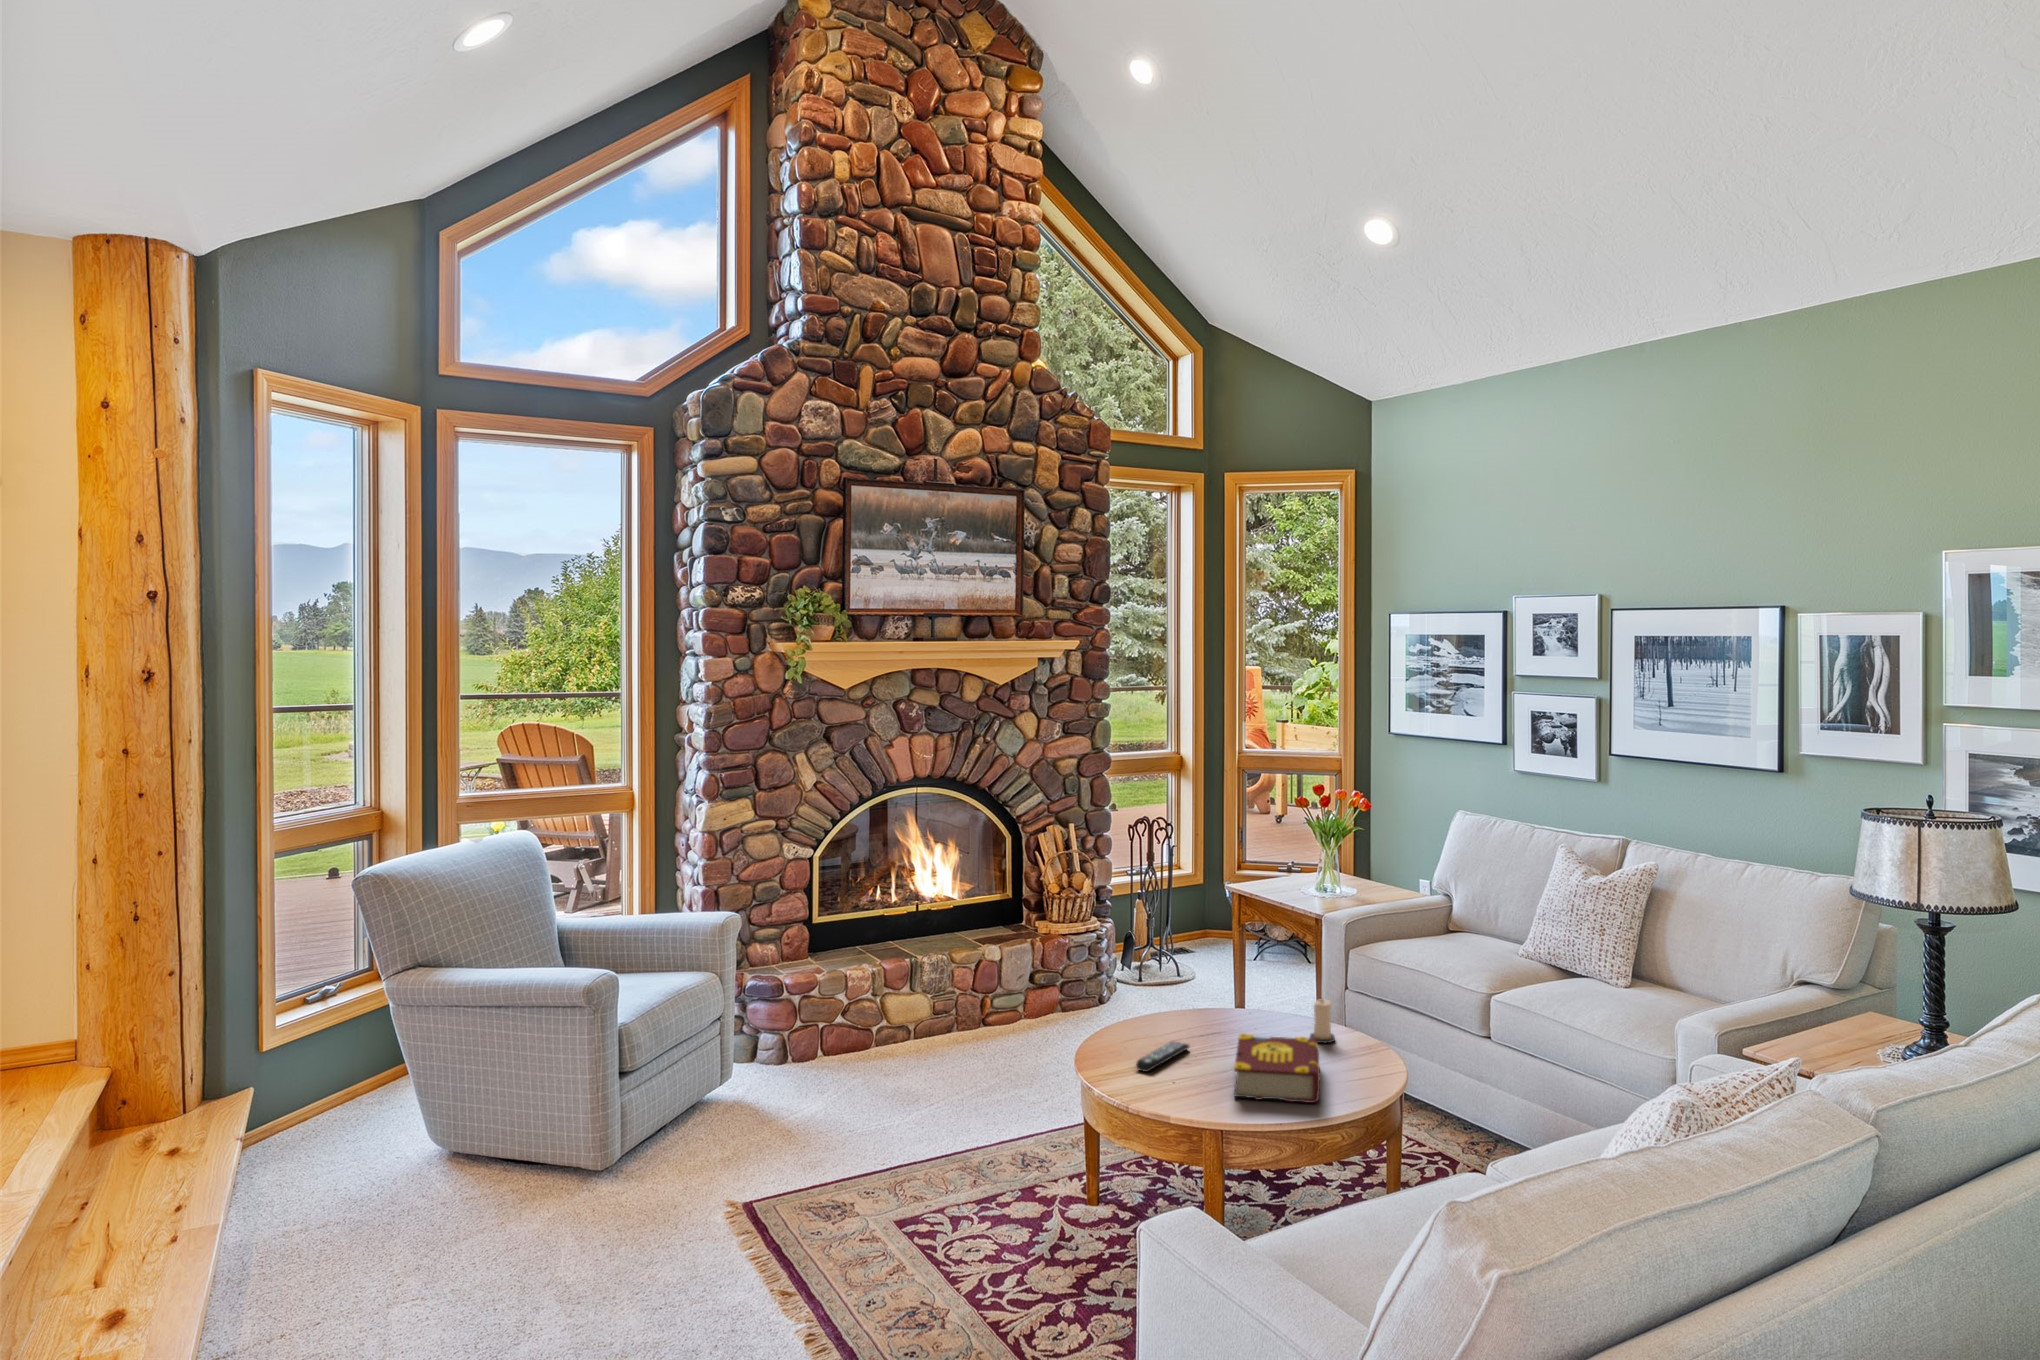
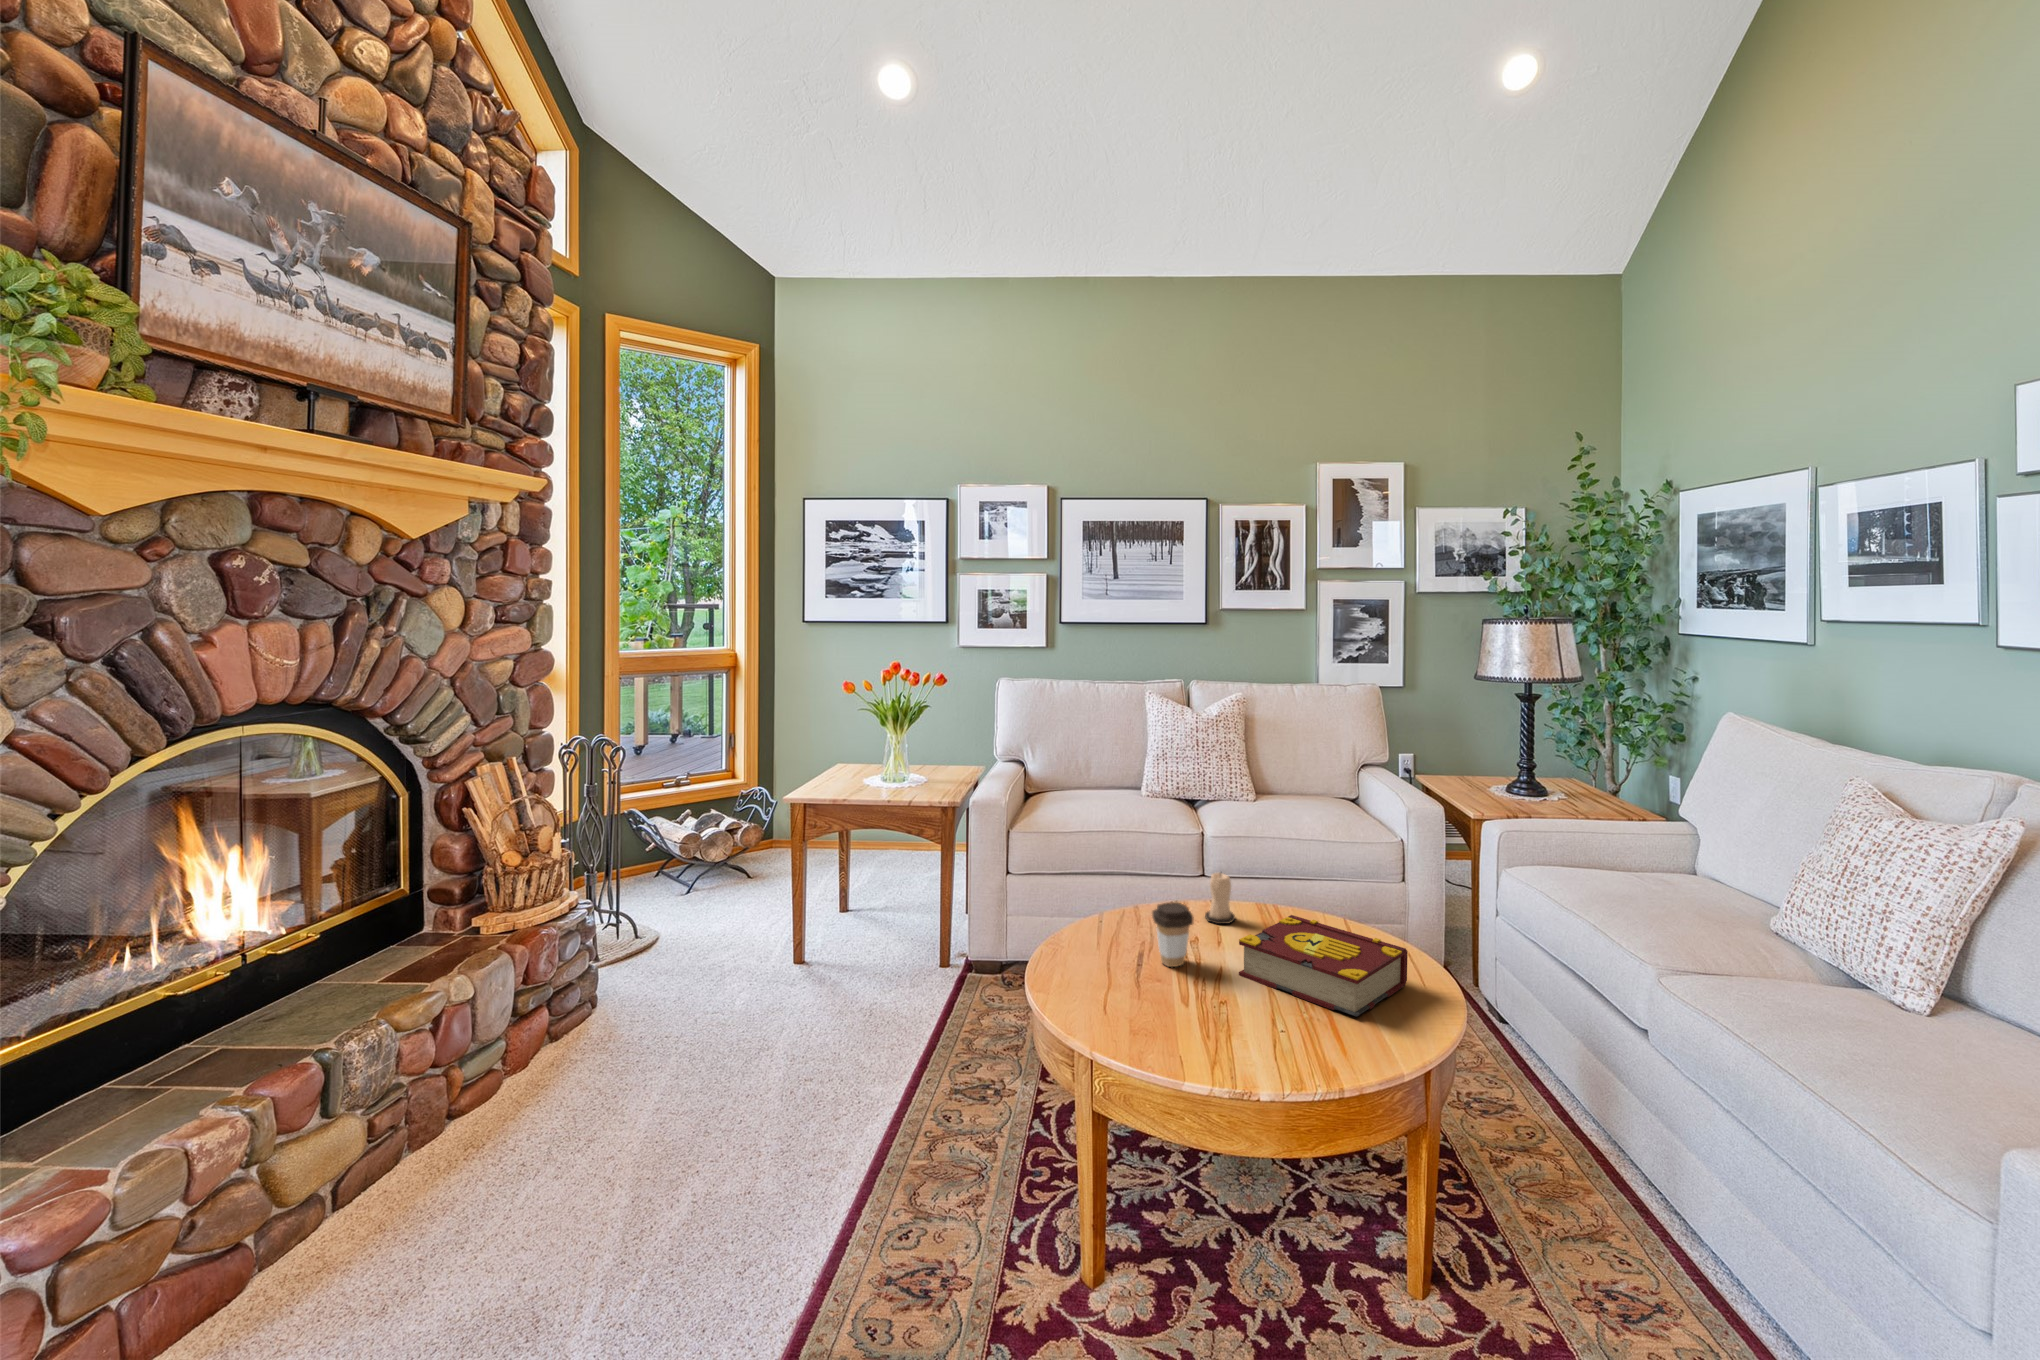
coffee cup: none [1205,997,1237,1046] -> present [1152,902,1194,967]
remote control: present [1136,1041,1189,1072] -> none [1154,977,1227,1037]

